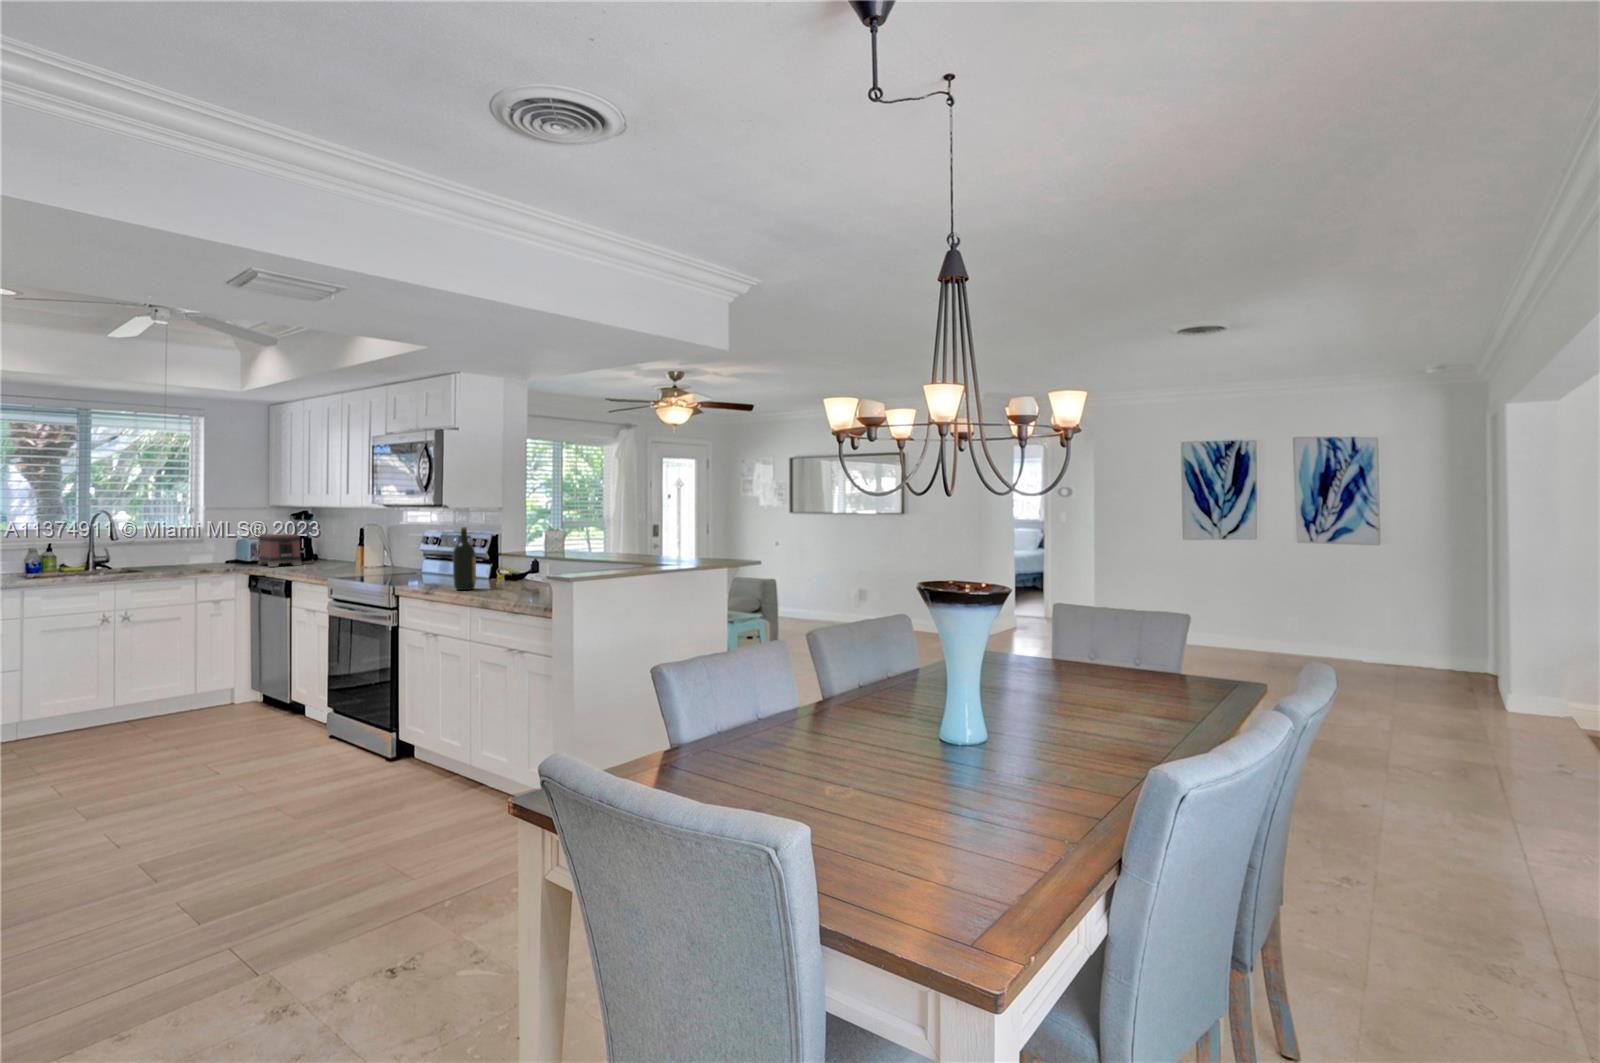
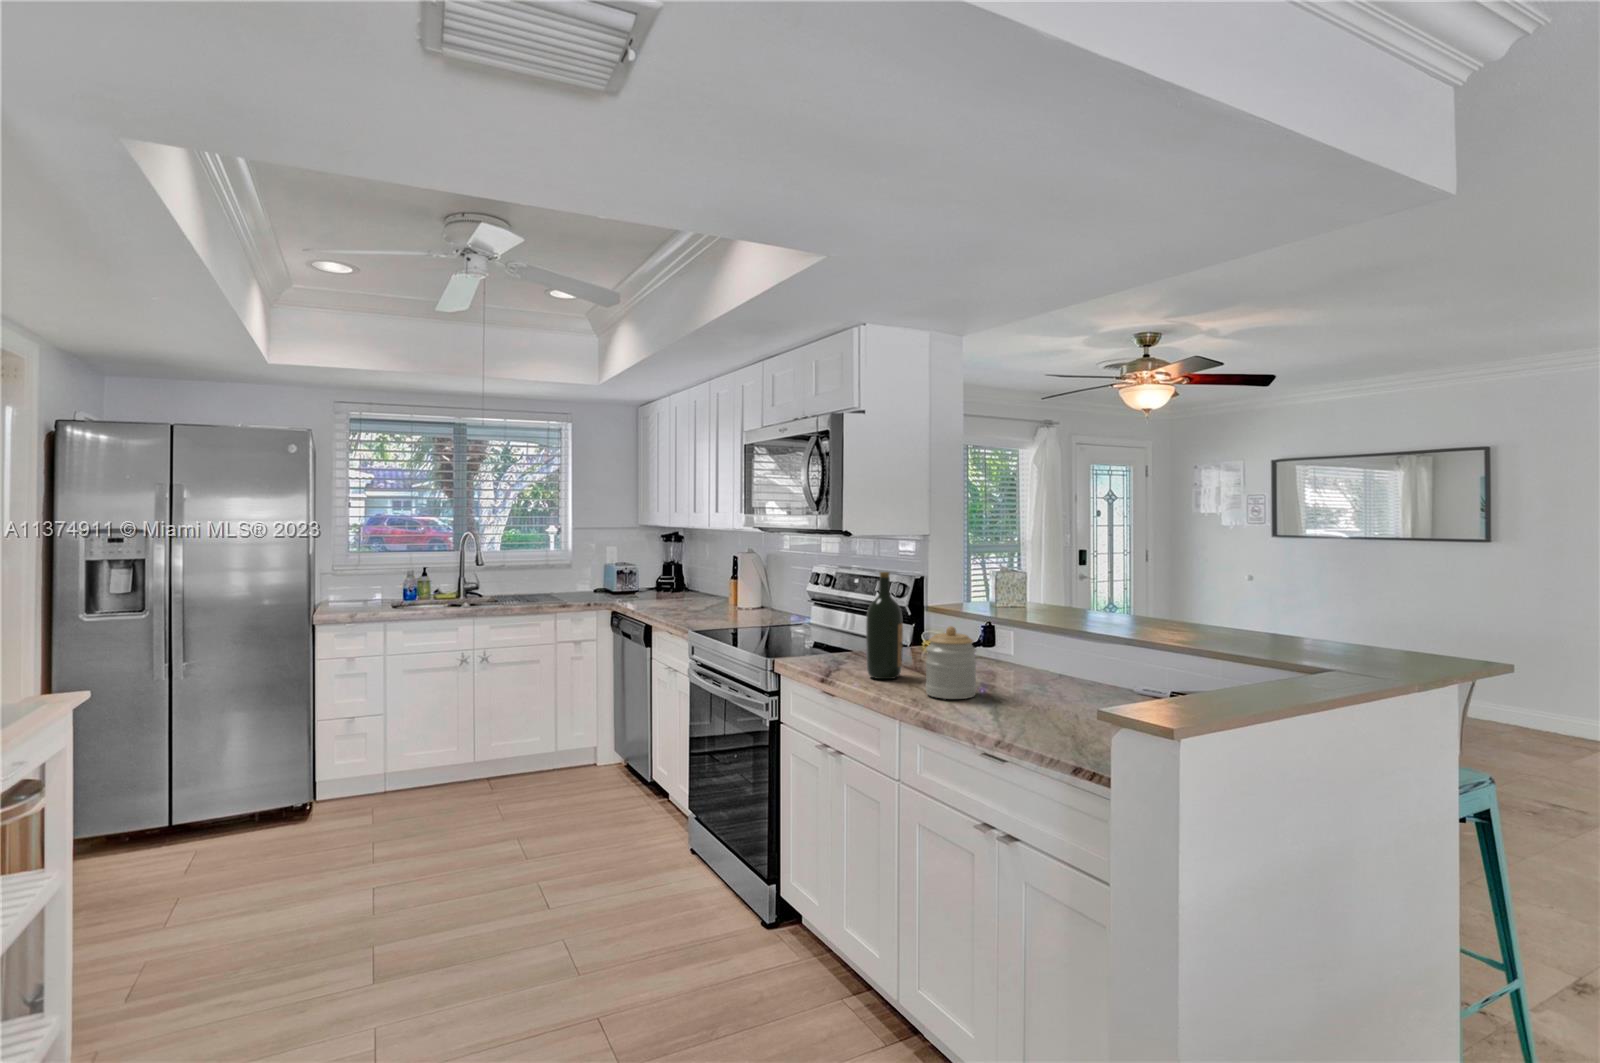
toaster: present [258,534,302,567] -> none [625,559,670,601]
jar: none [486,555,515,594] -> present [926,626,976,699]

